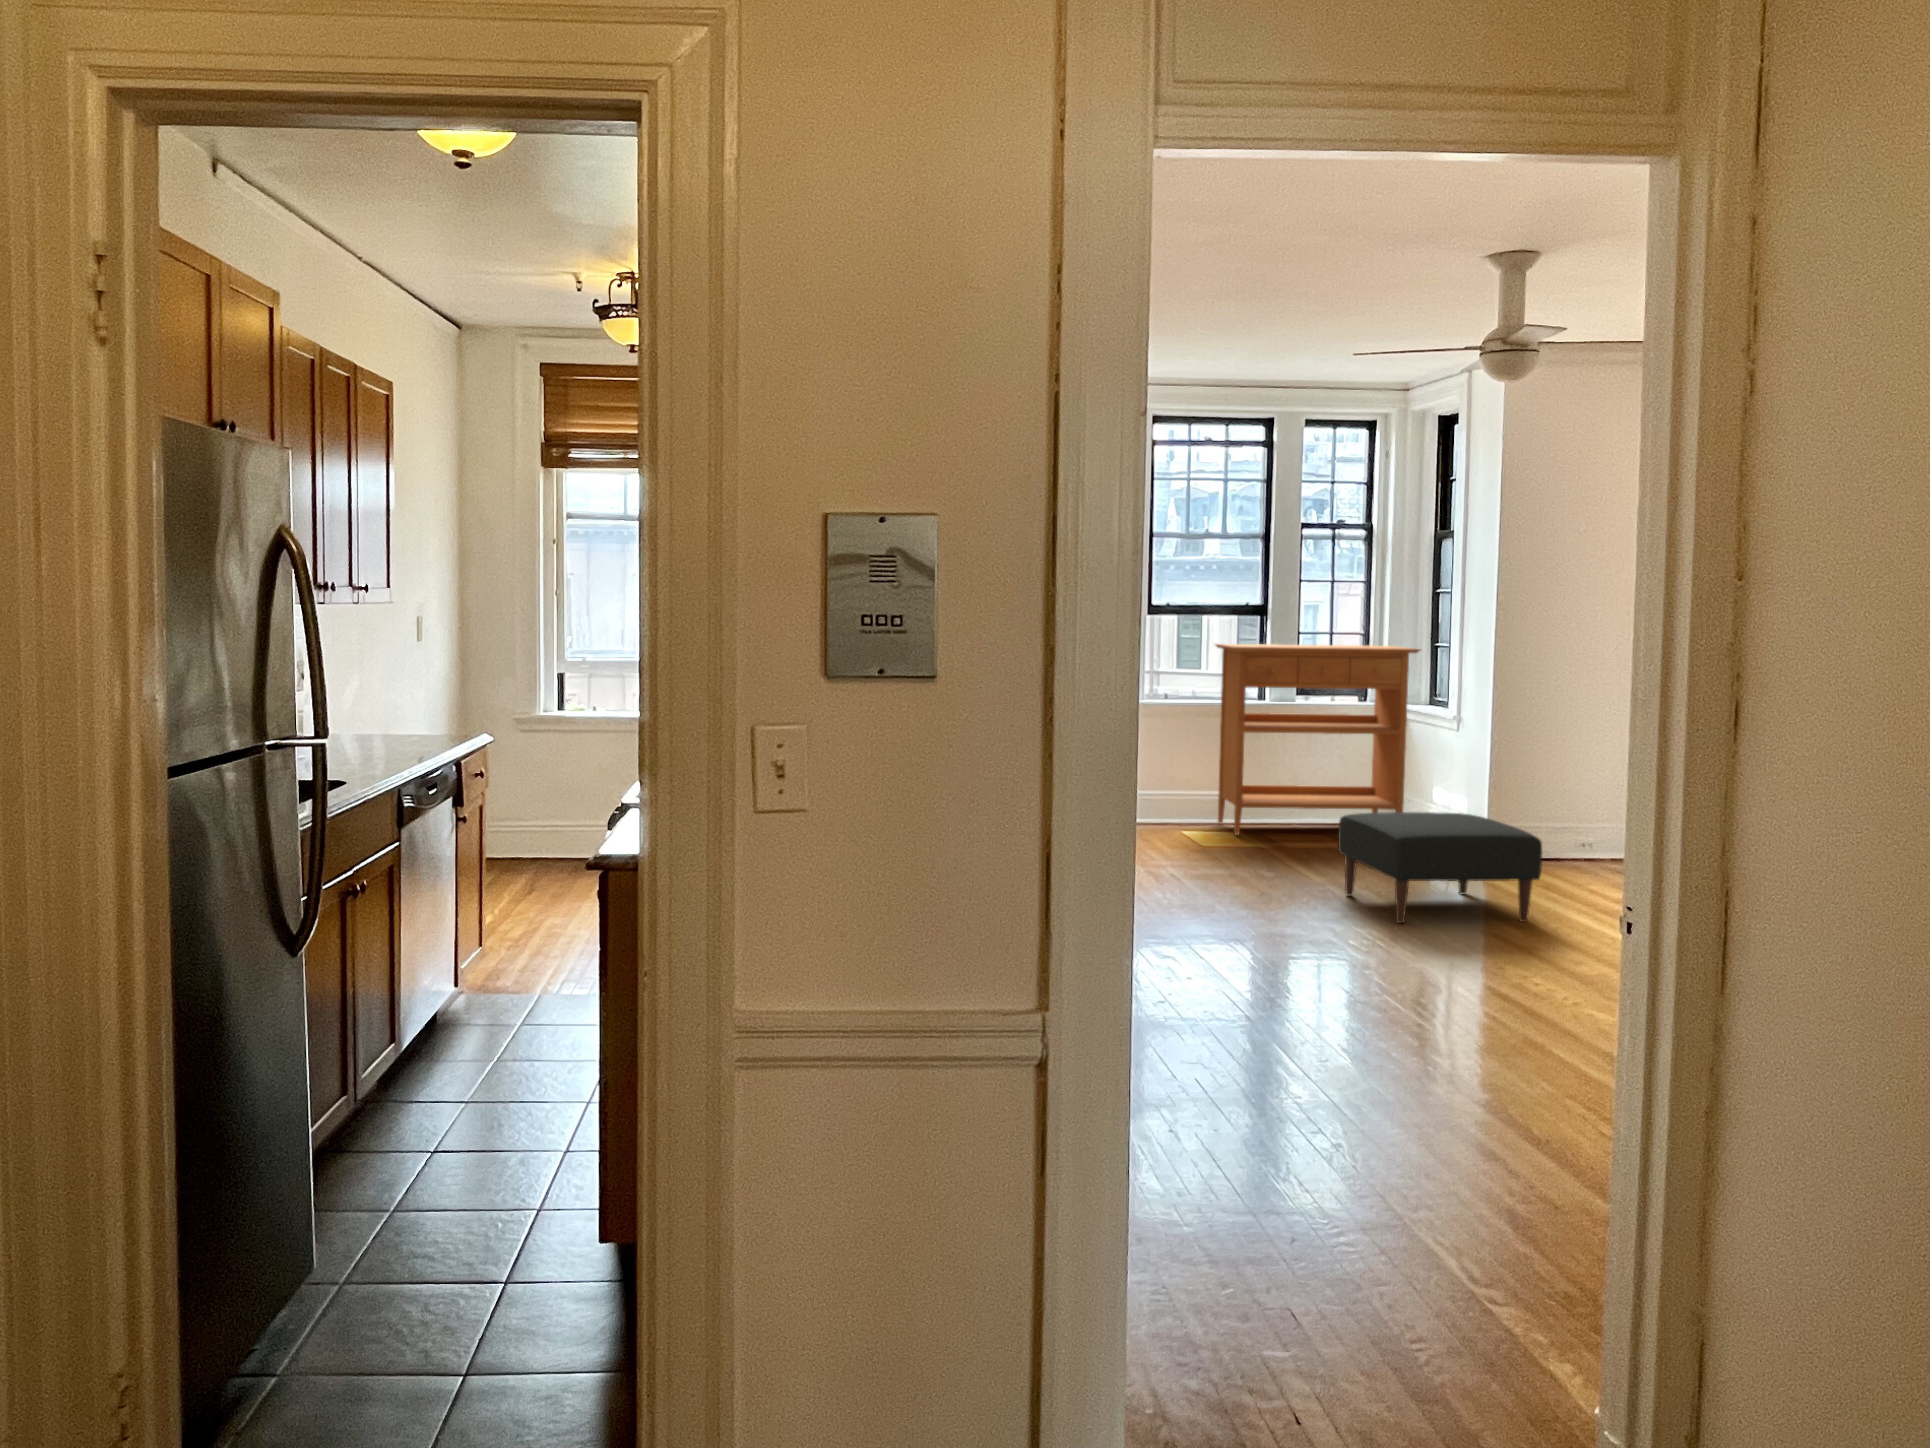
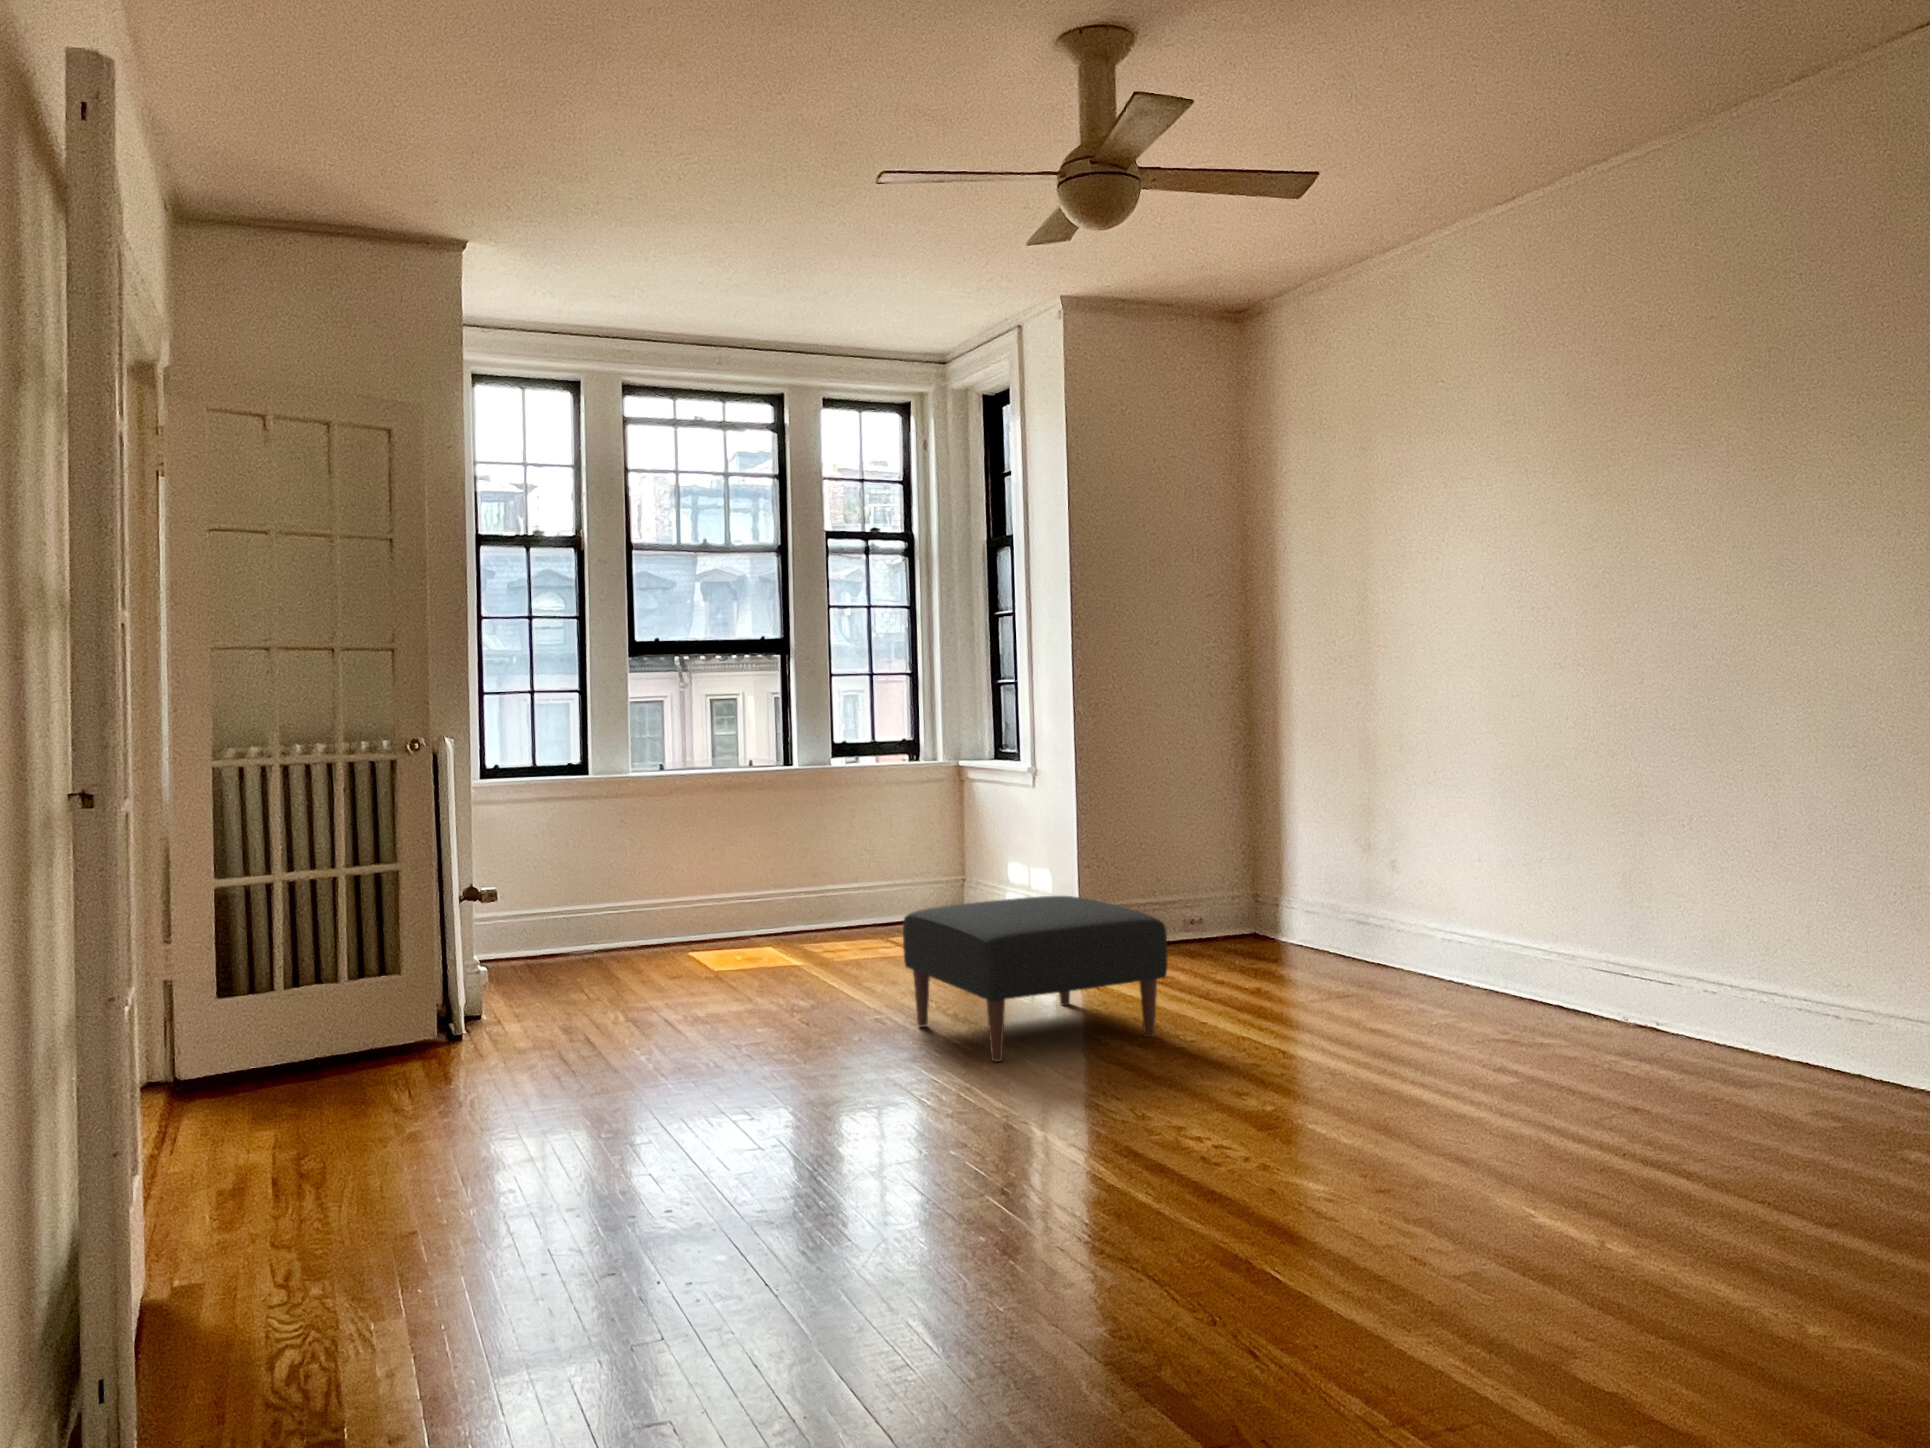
console table: present [1216,644,1420,835] -> none [721,686,984,952]

